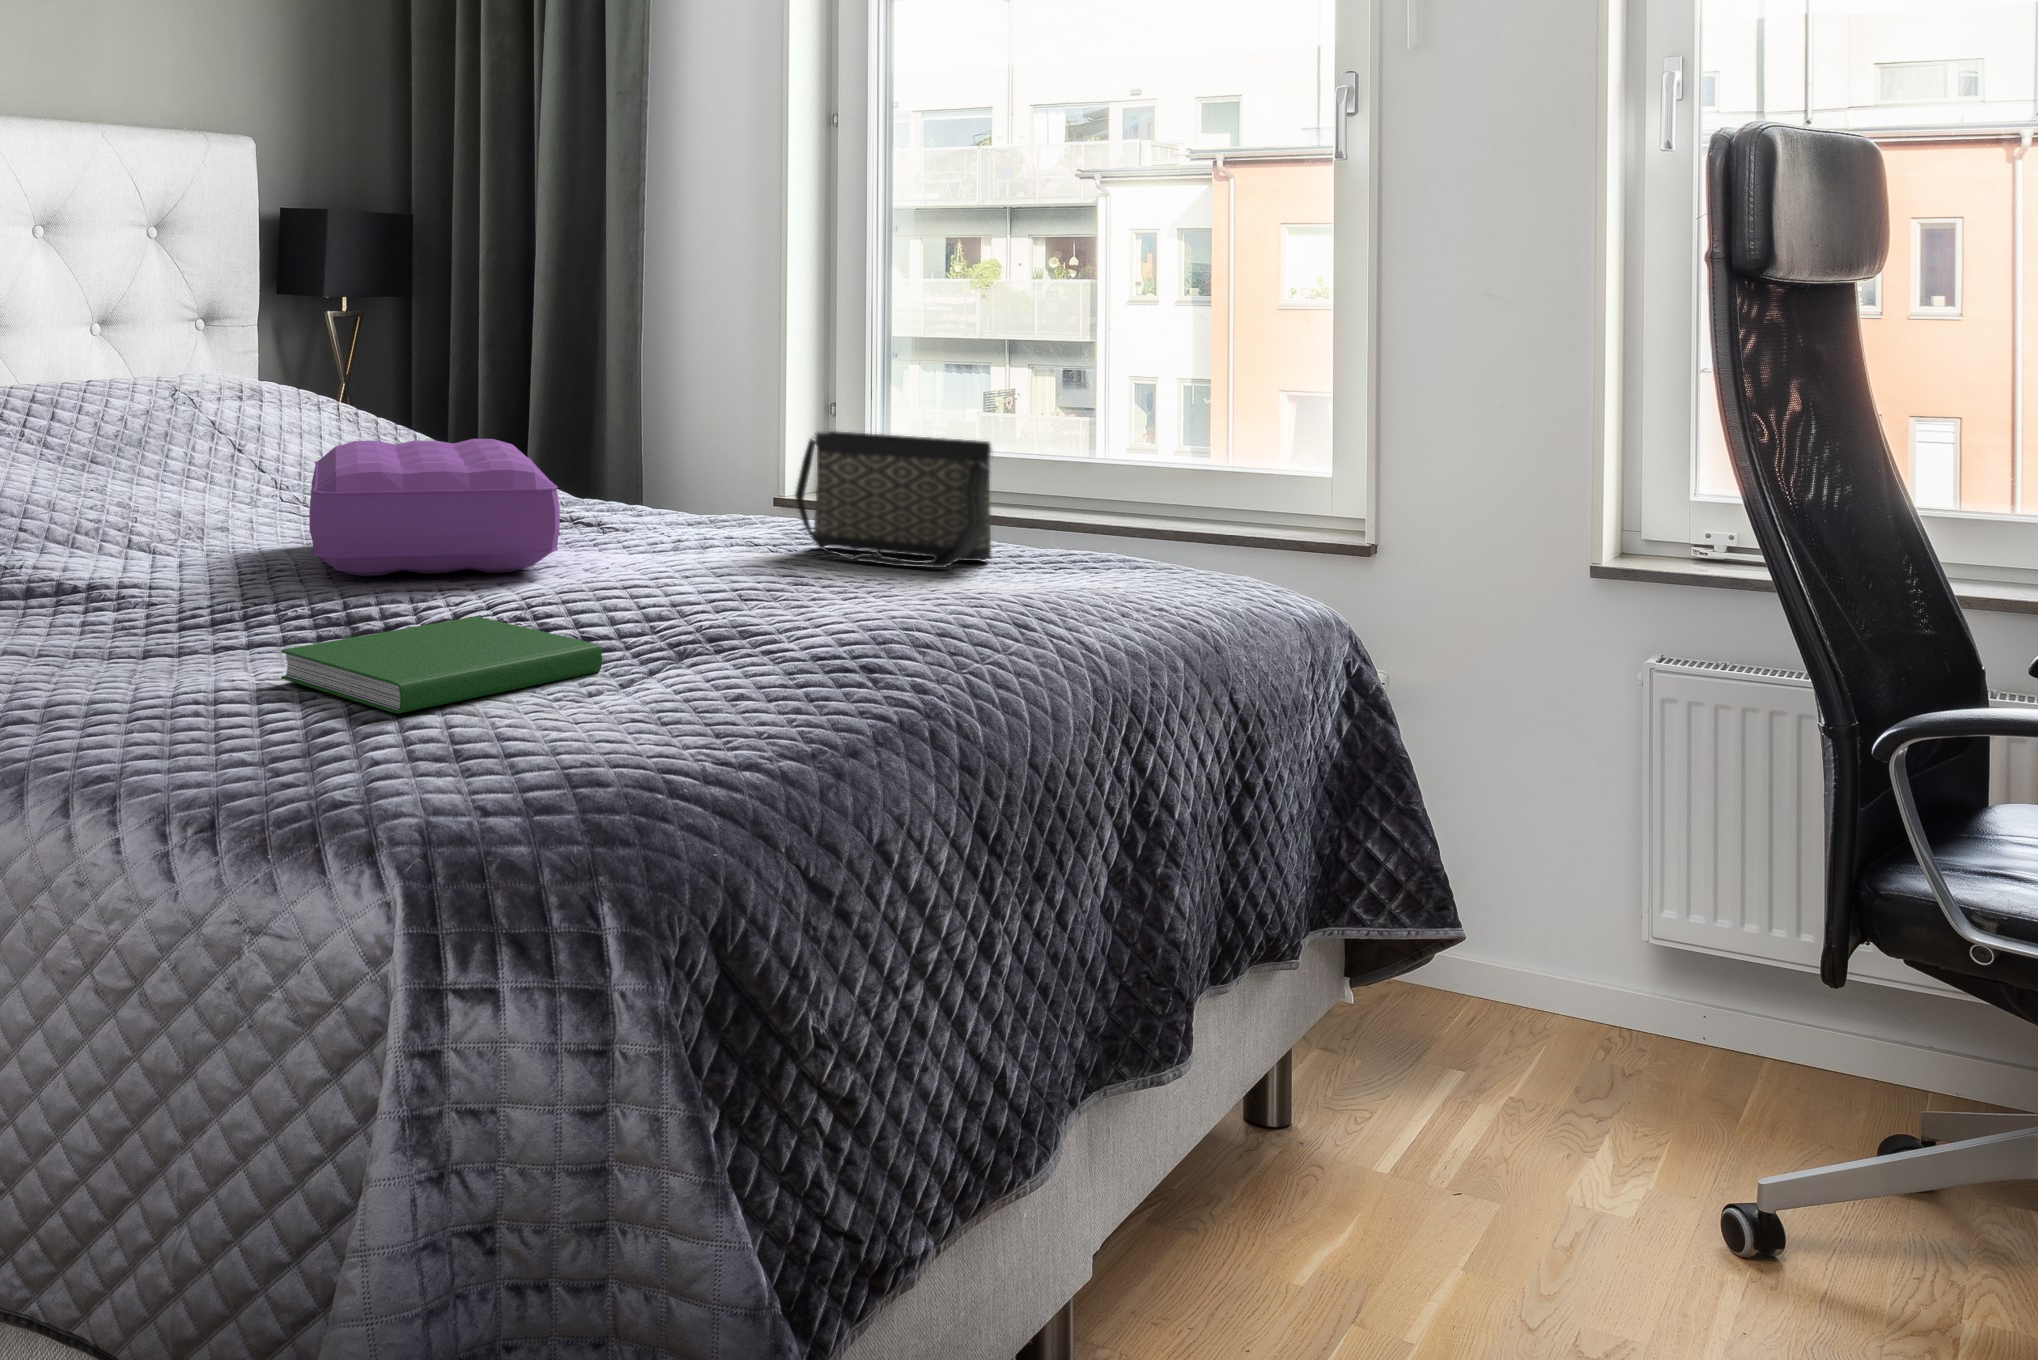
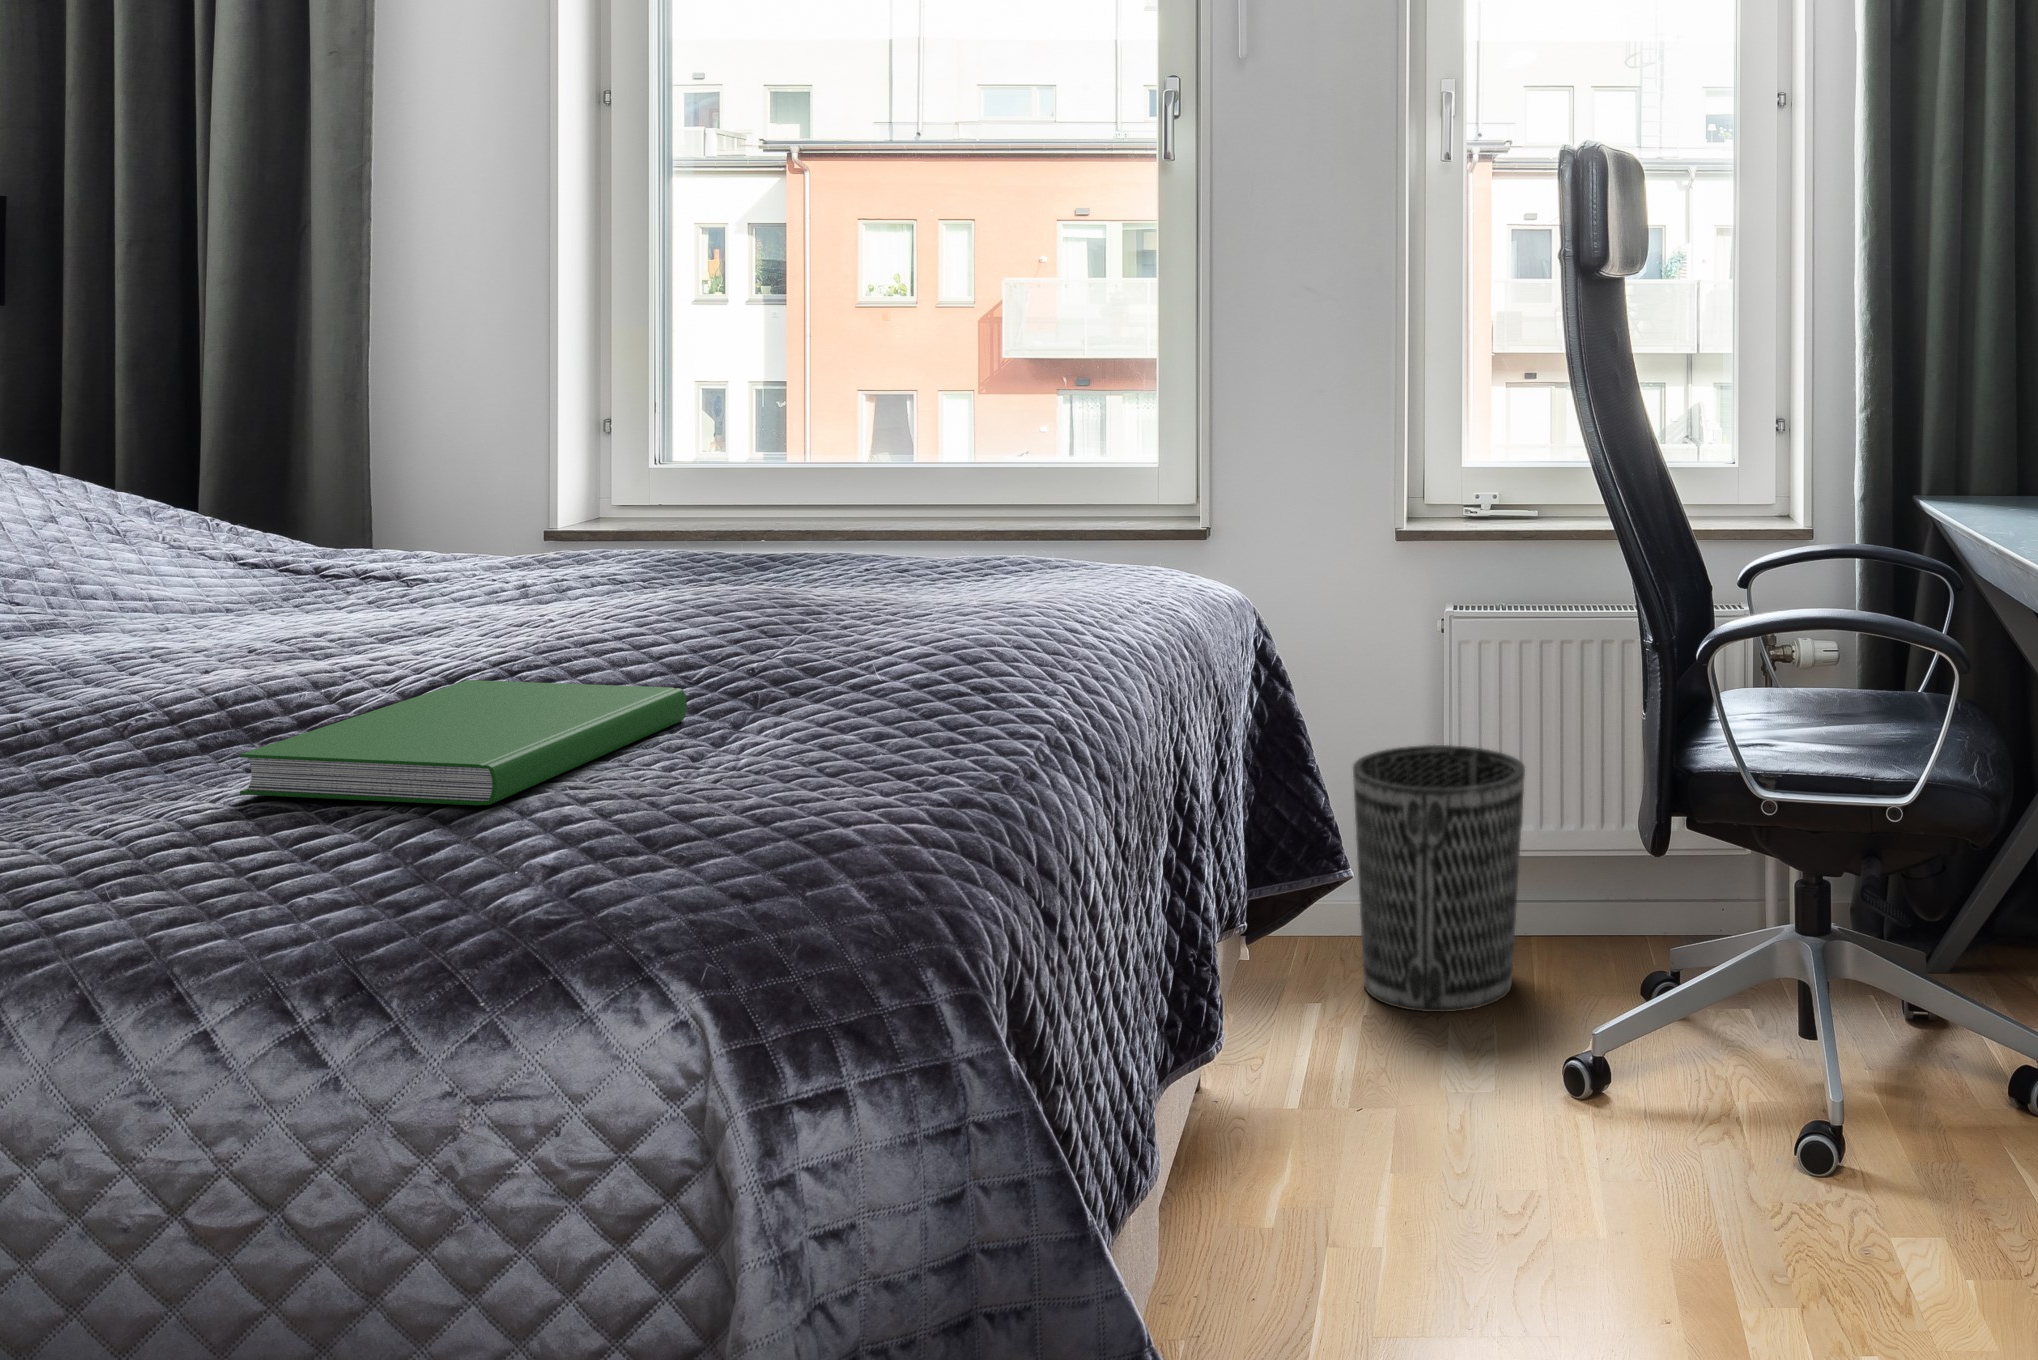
handbag: present [795,431,991,568] -> none [728,438,961,577]
pillow: present [309,439,560,576] -> none [17,472,464,661]
wastebasket: none [1516,825,1750,1151] -> present [1353,745,1525,1012]

